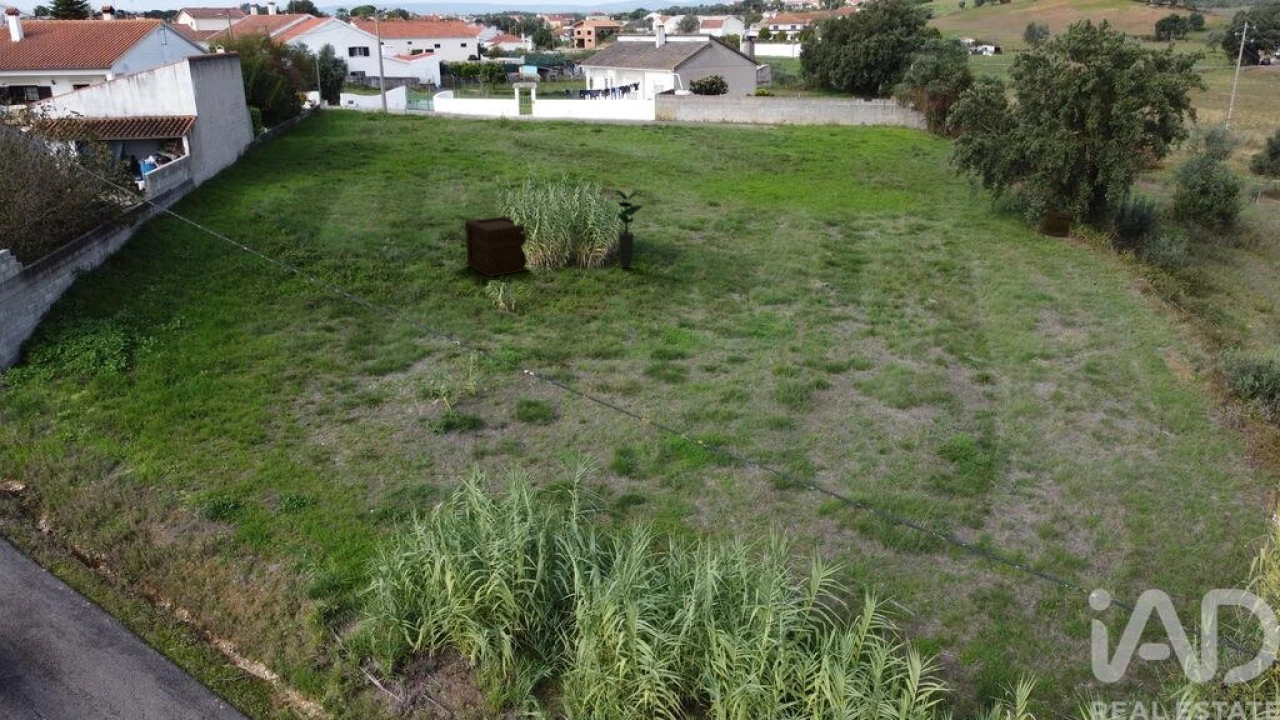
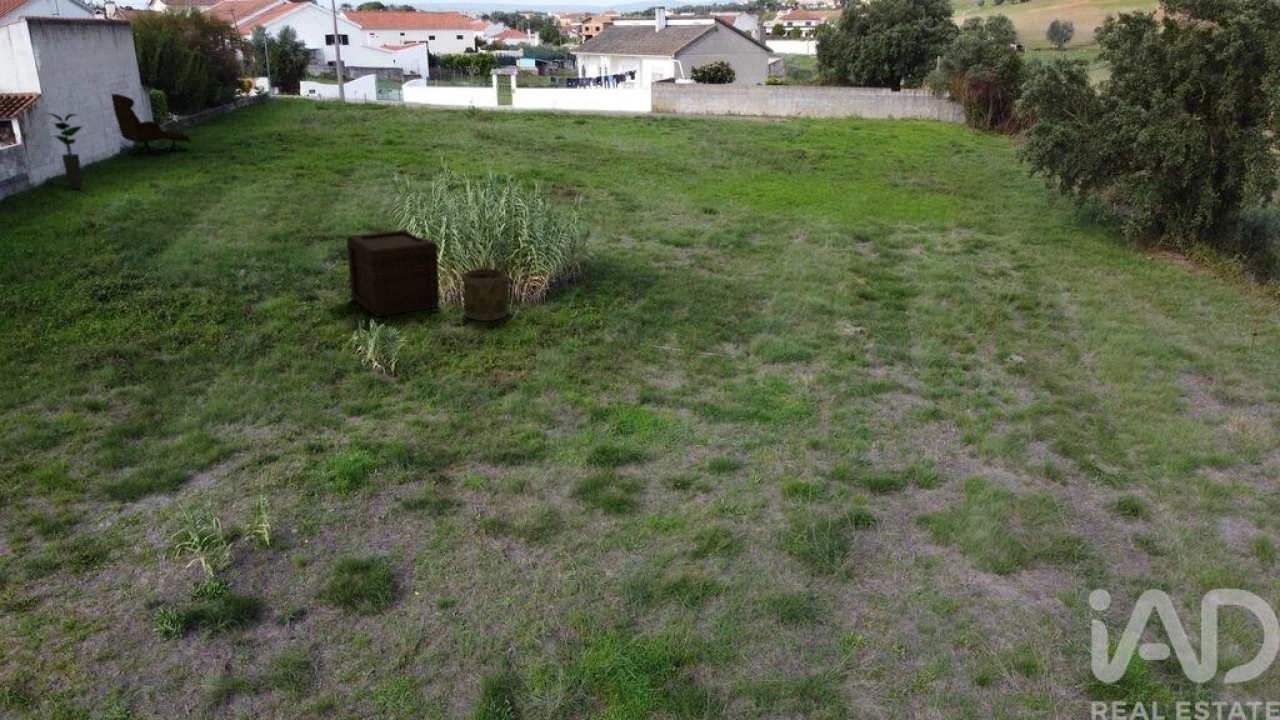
lounge chair: none [231,113,293,162] -> present [112,94,190,156]
potted plant: present [614,190,642,268] -> present [49,113,82,189]
bucket: present [1043,209,1073,236] -> present [462,268,513,321]

